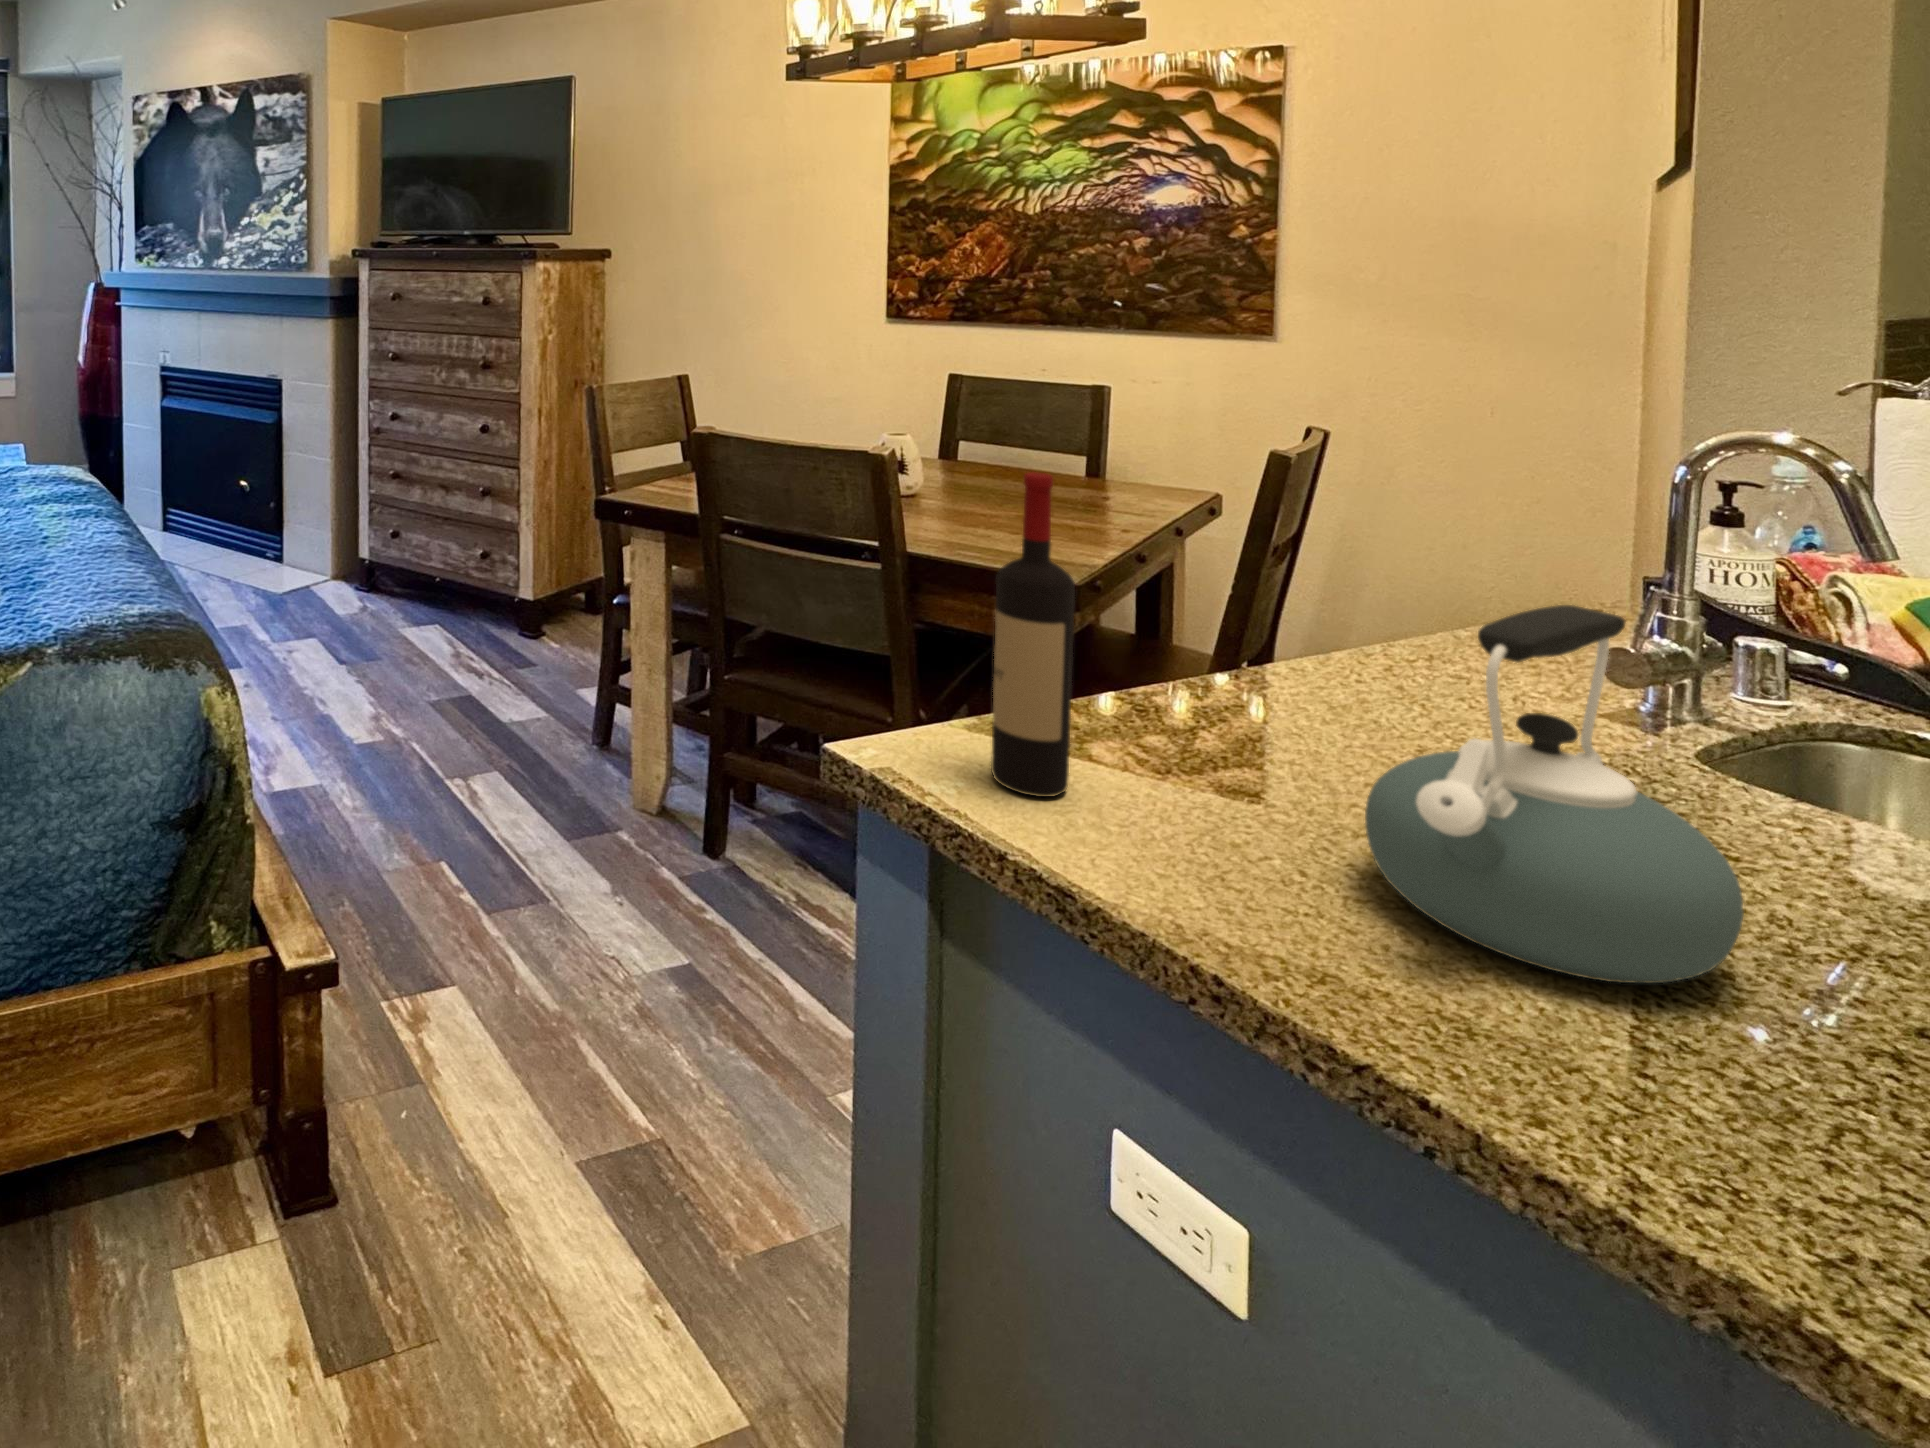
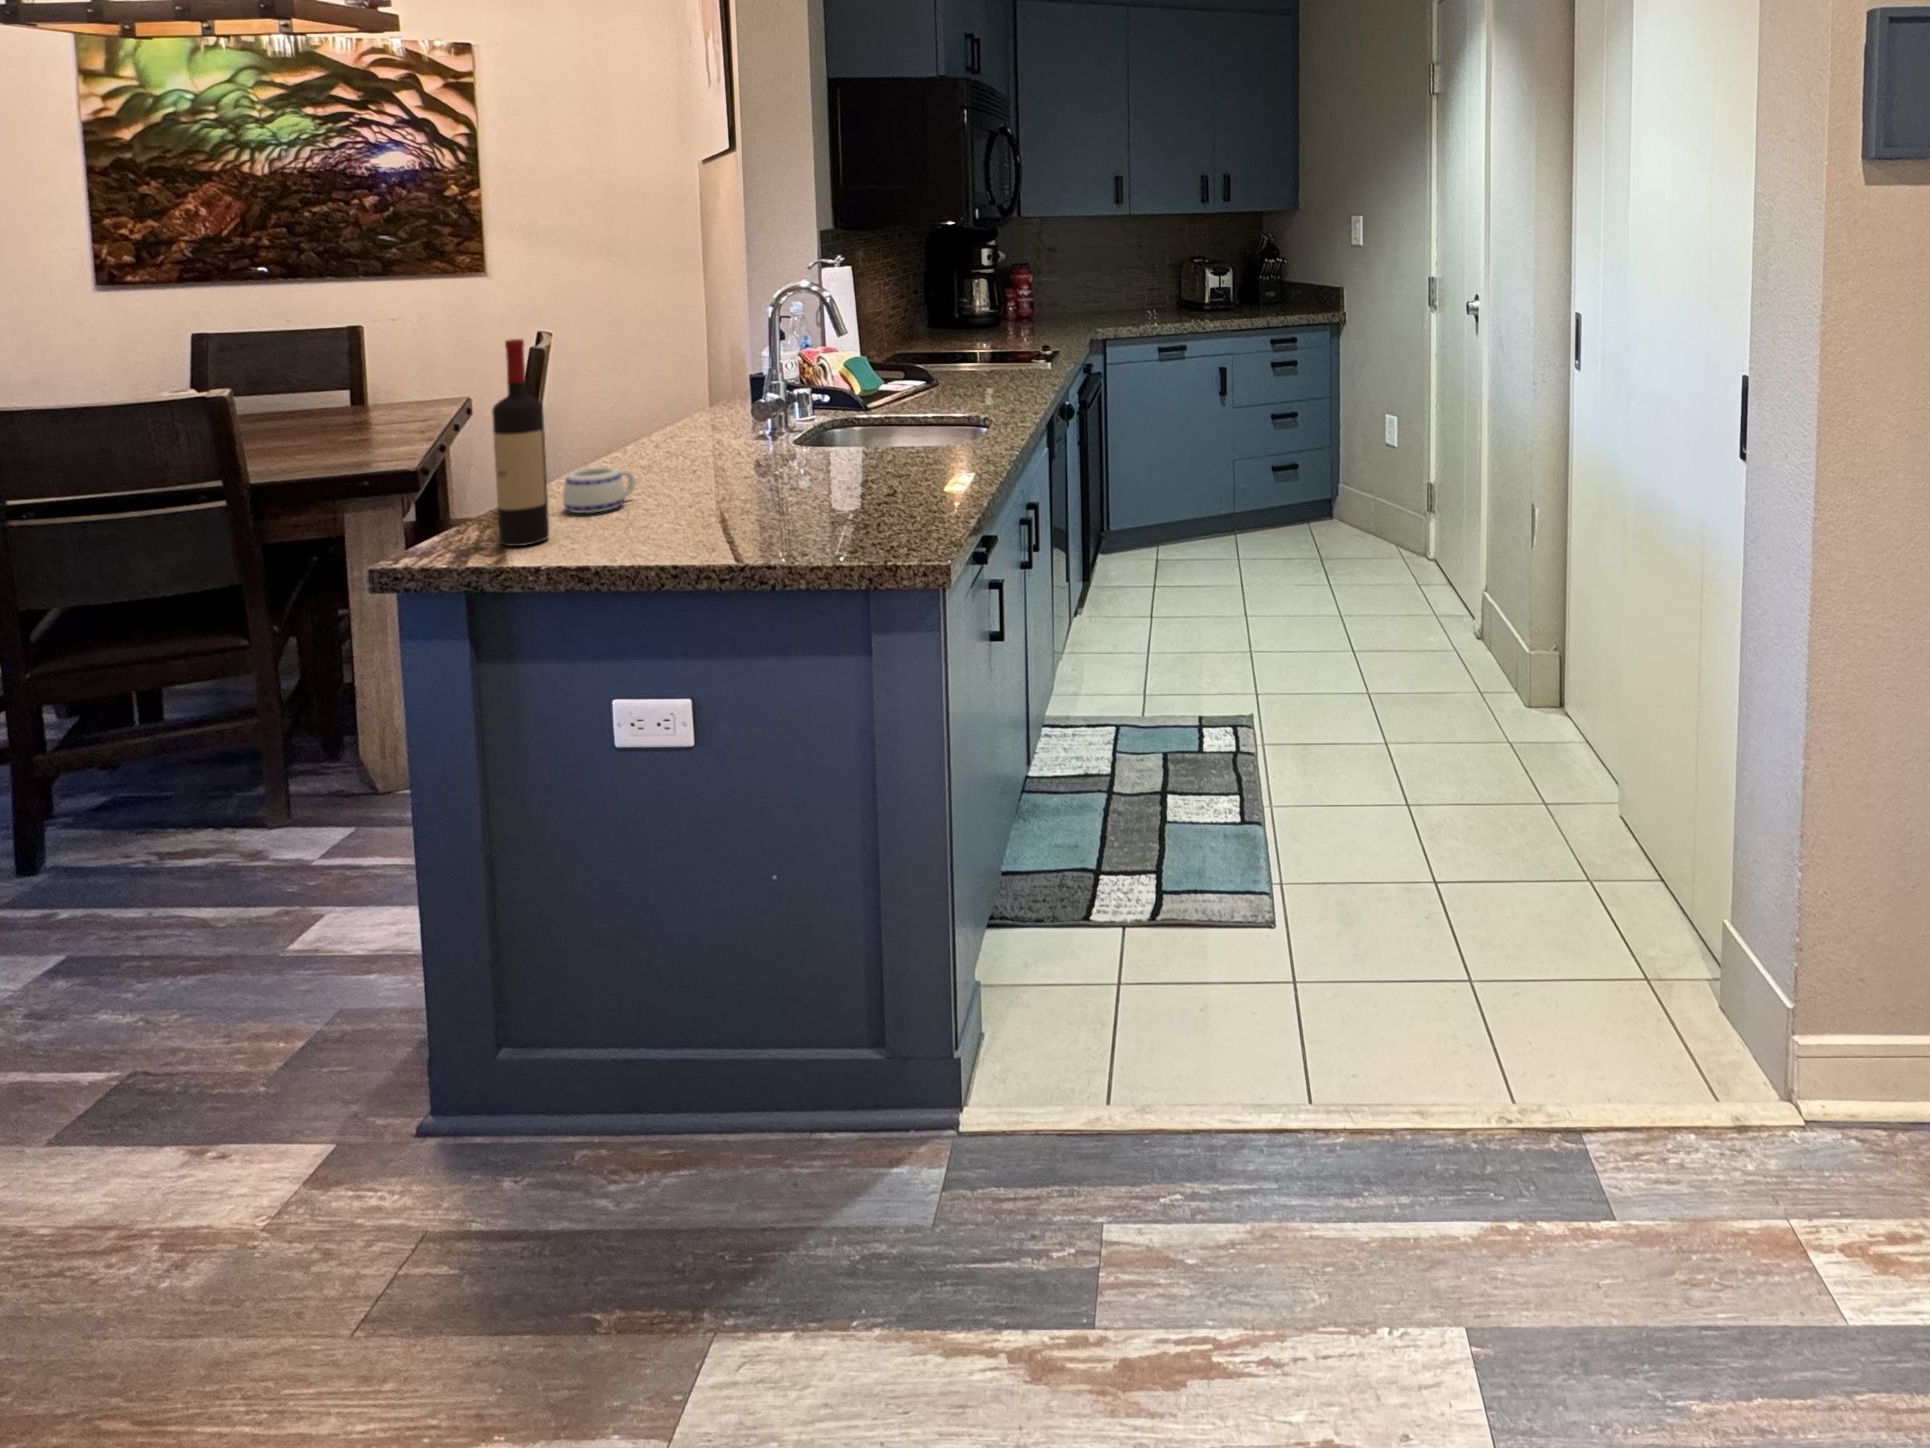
kettle: present [1365,605,1744,983] -> none [704,360,839,521]
mug: none [1131,690,1268,776] -> present [563,467,635,513]

